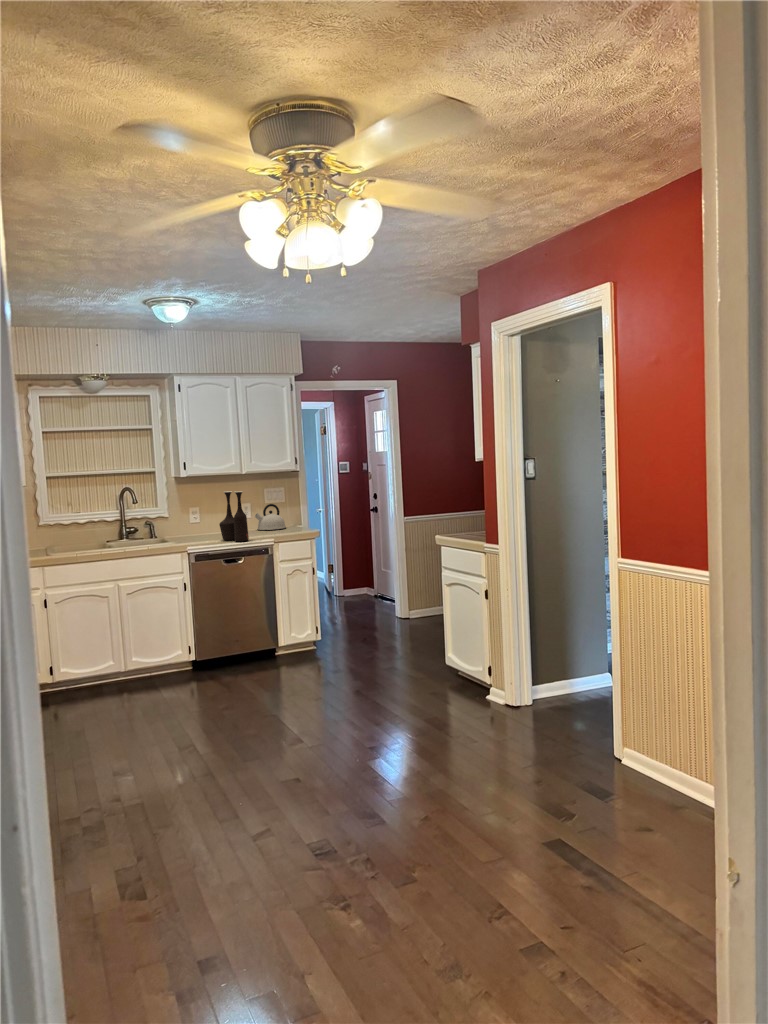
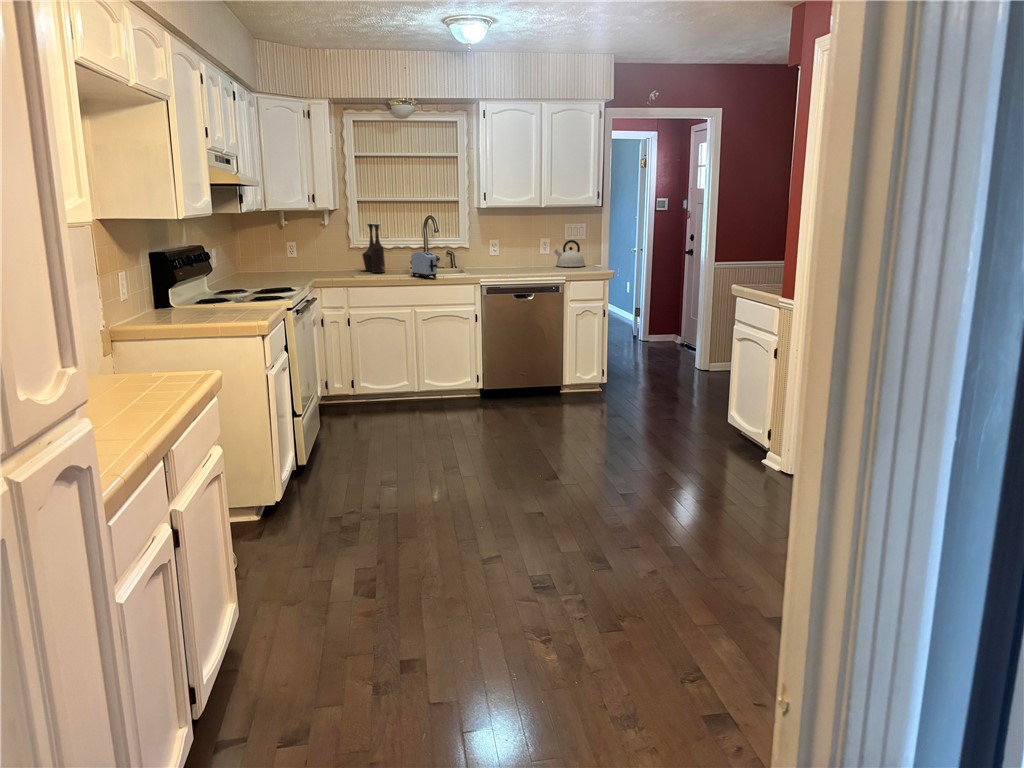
vase: present [219,491,249,542] -> present [362,223,385,273]
toaster: none [110,524,142,551] -> present [410,252,437,278]

